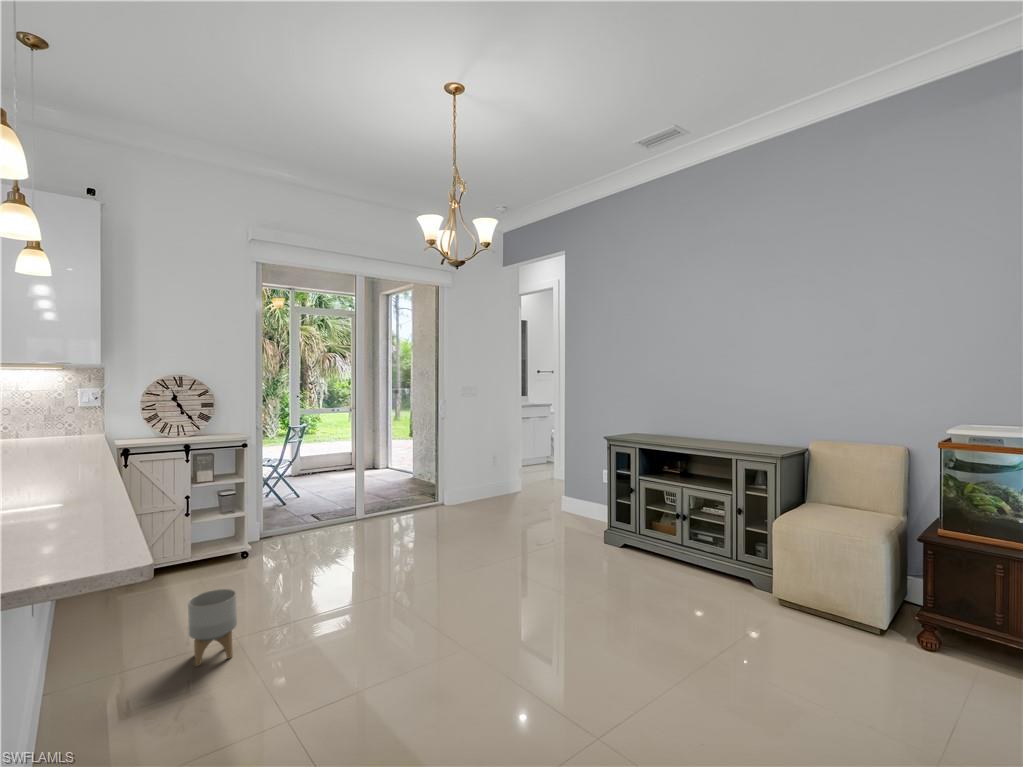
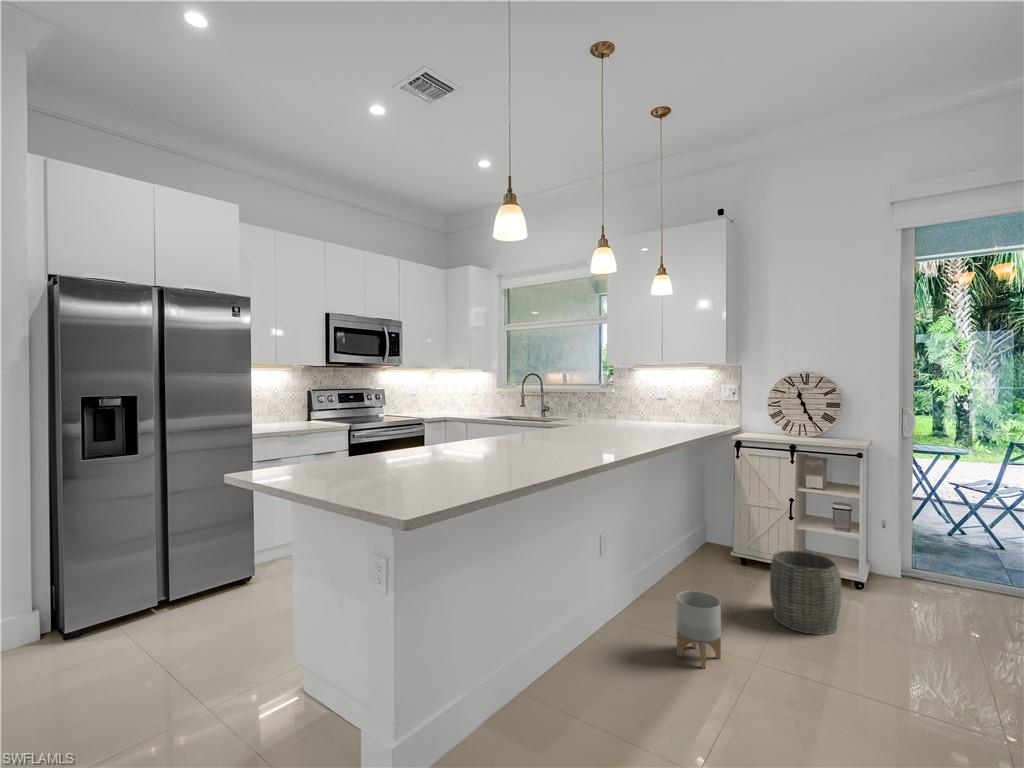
woven basket: none [215,530,277,602] -> present [770,551,841,635]

